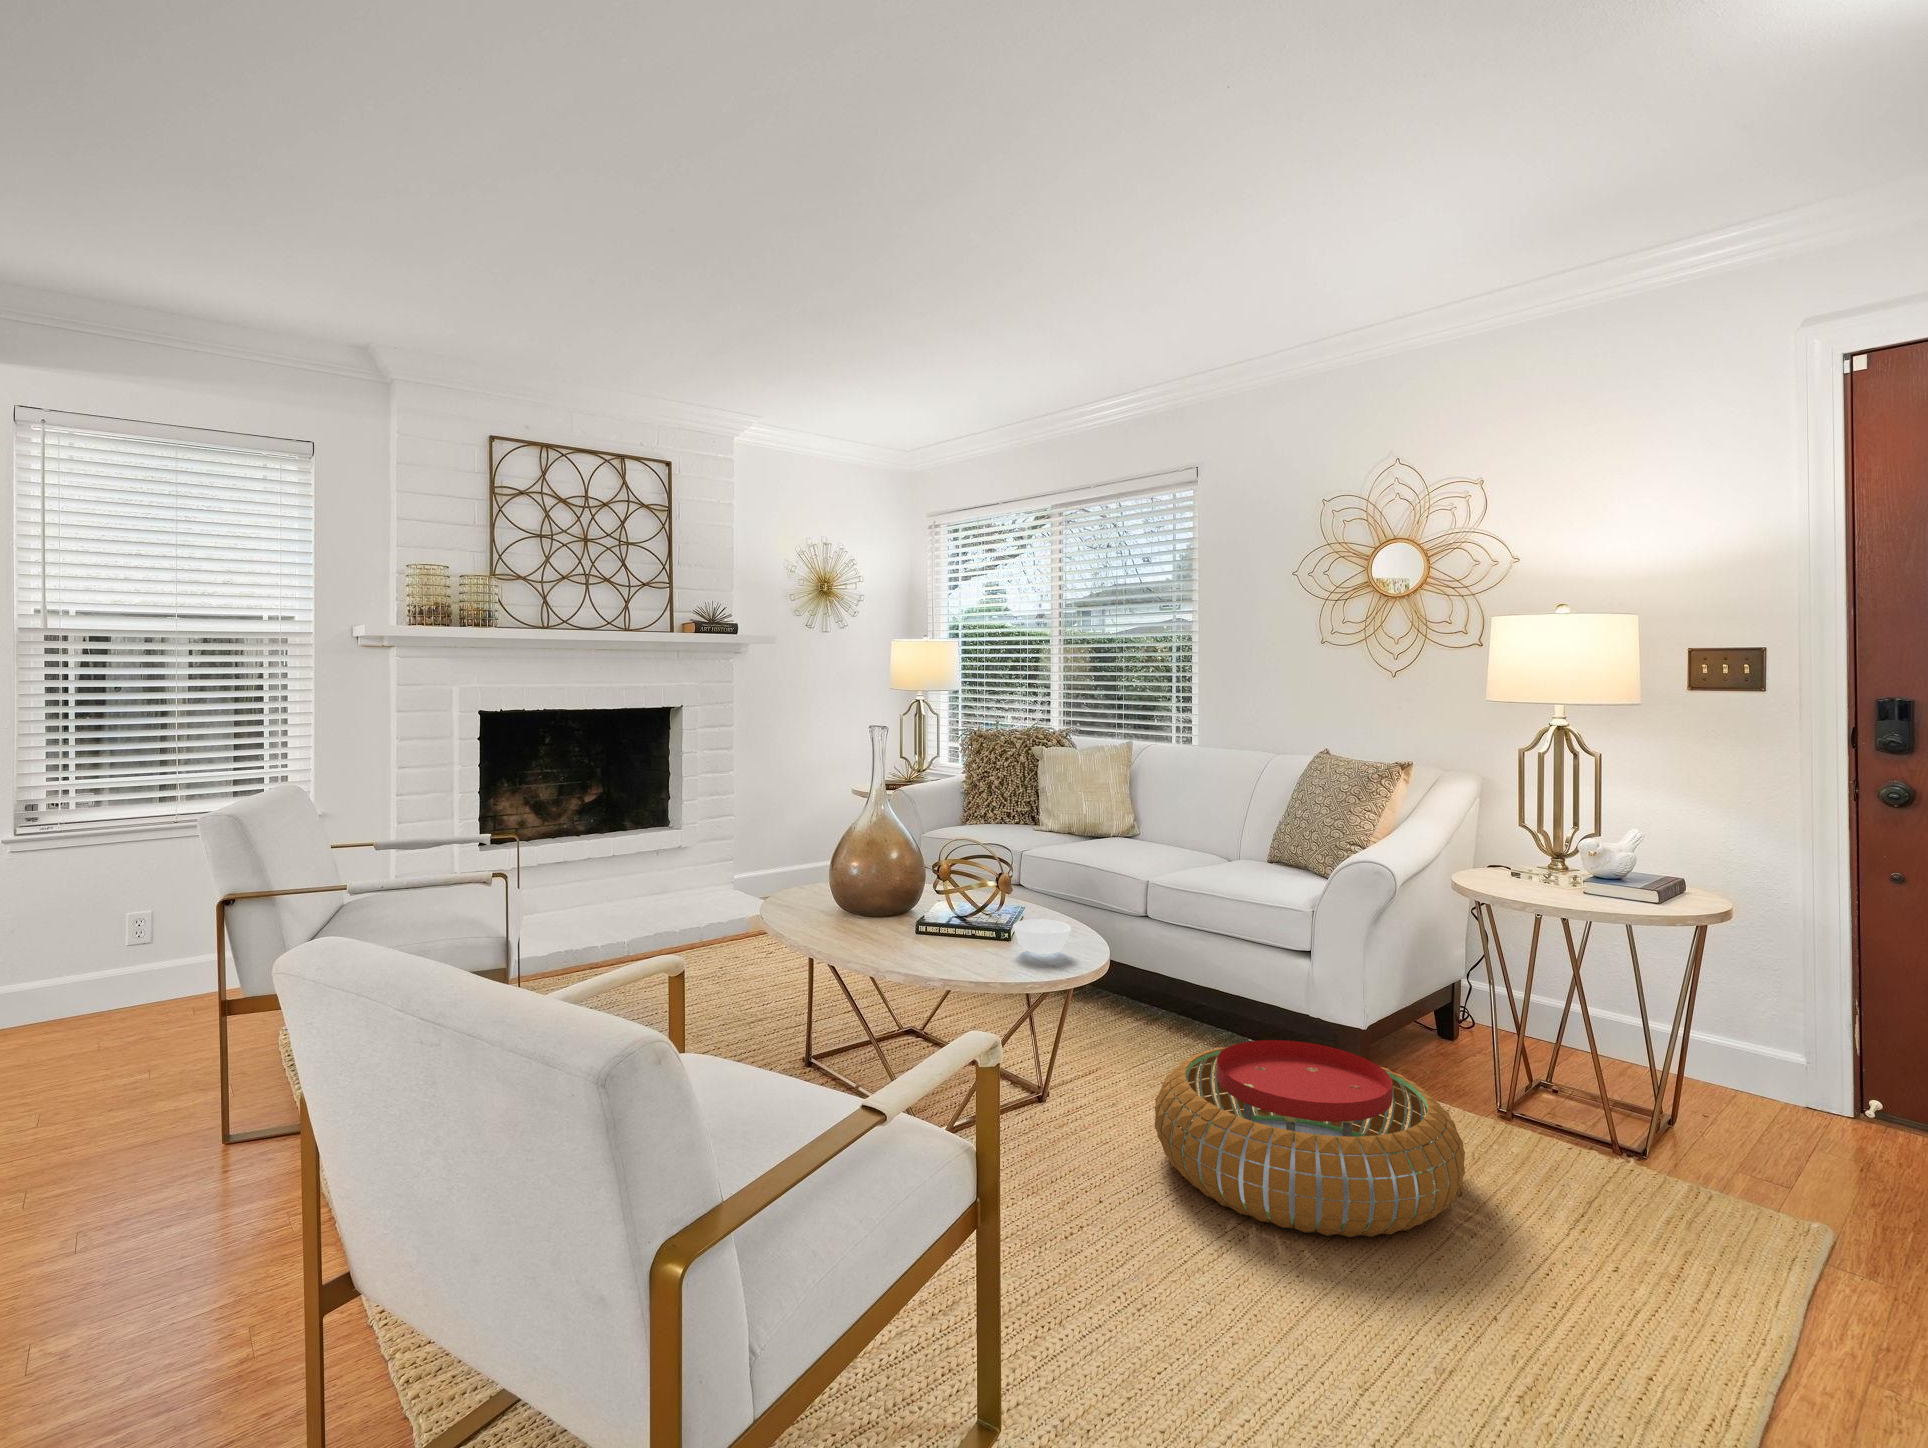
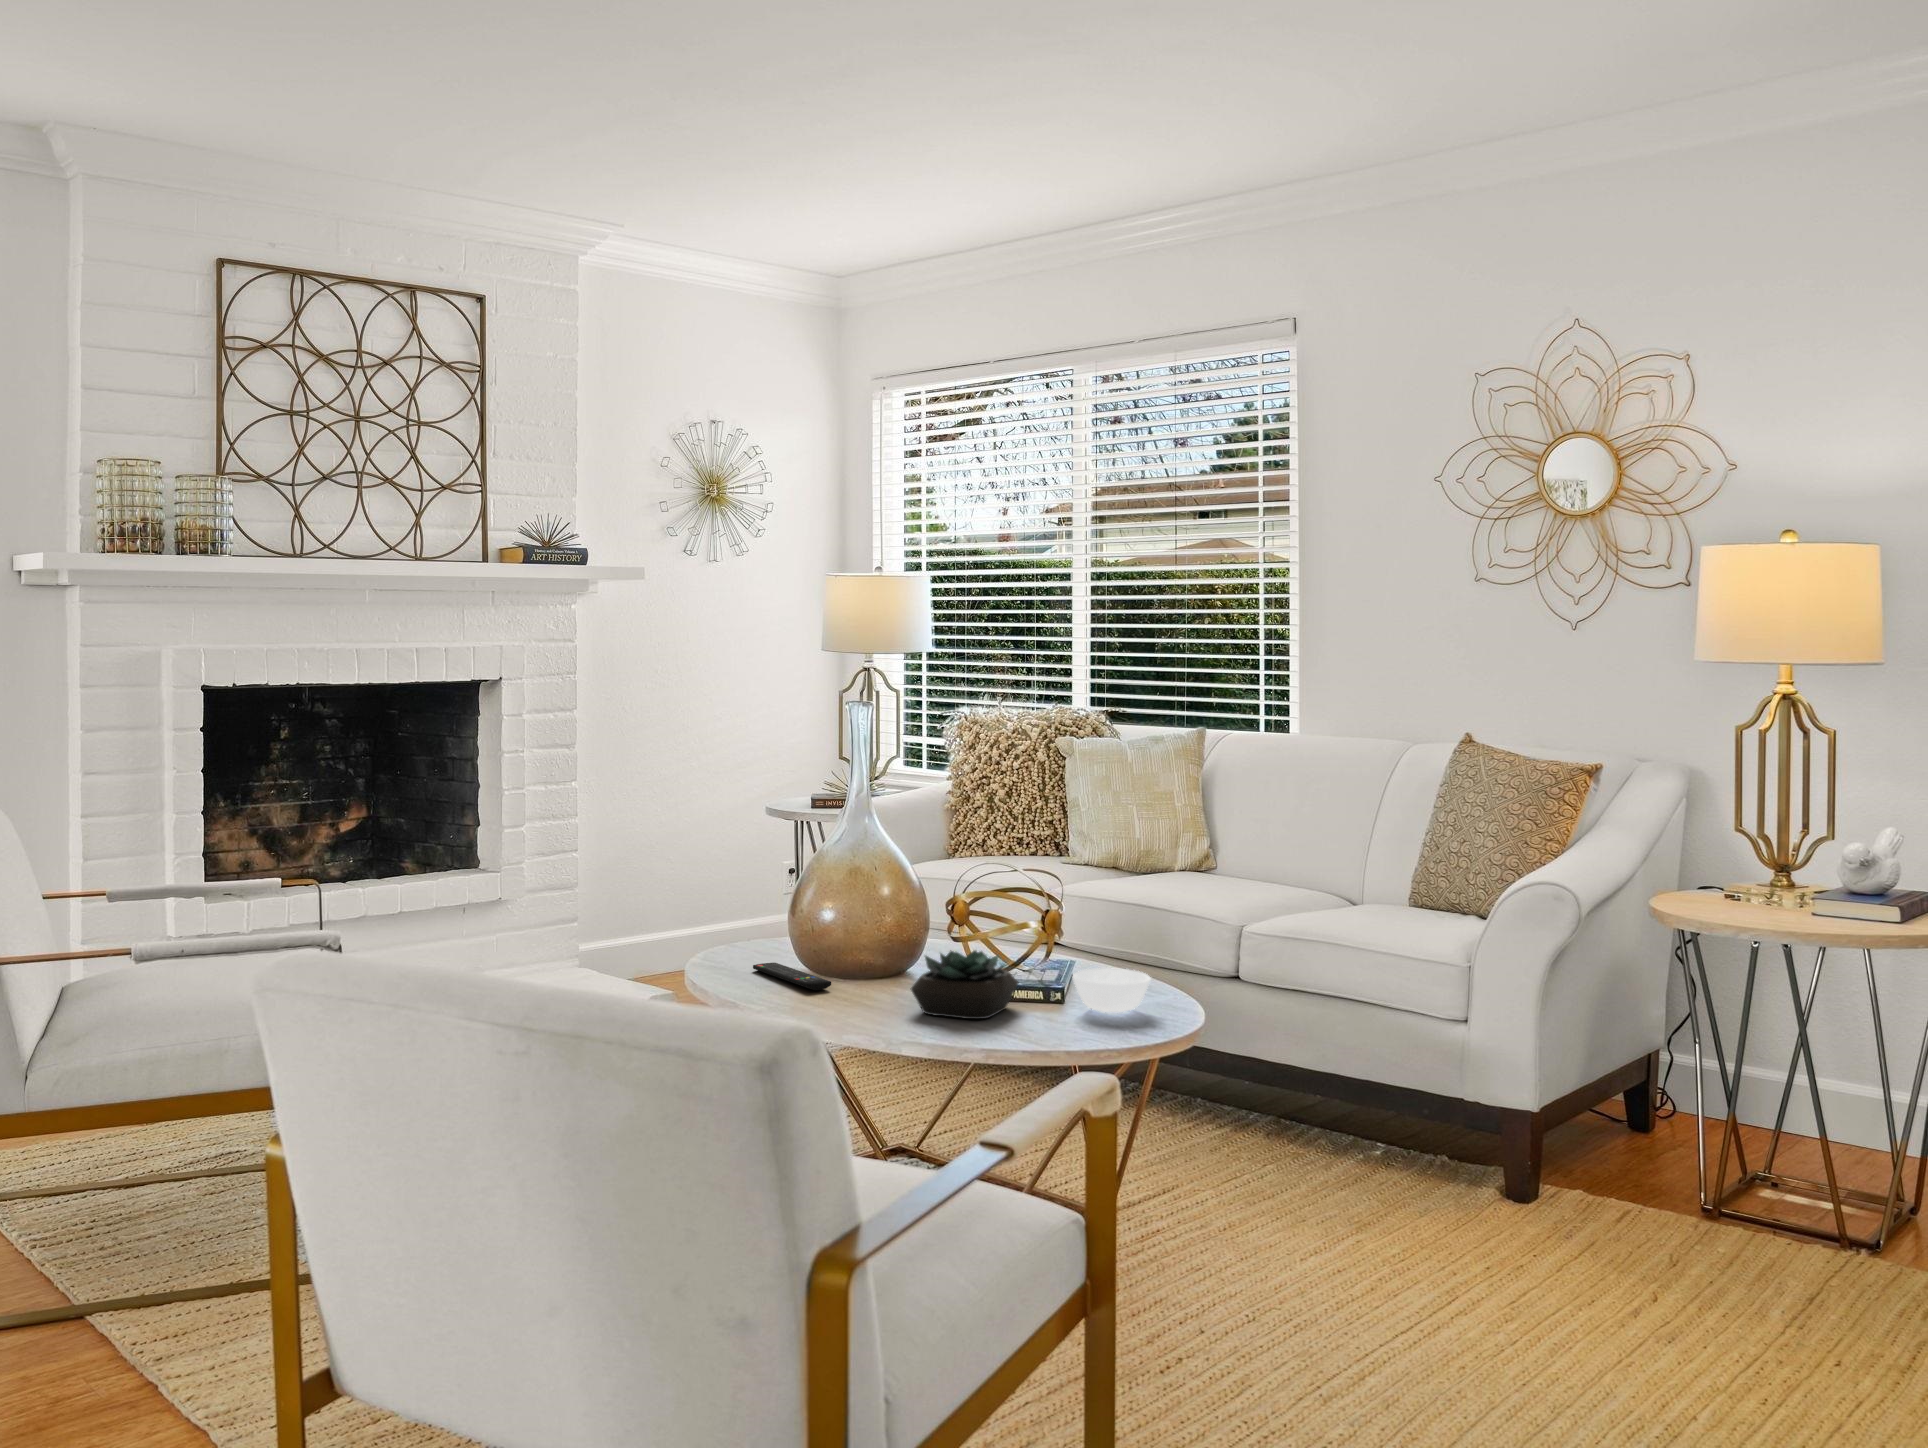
succulent plant: none [893,903,974,957] -> present [911,950,1018,1019]
remote control: none [795,906,844,929] -> present [753,963,831,990]
pouf: present [1155,1040,1465,1237] -> none [1263,1122,1658,1350]

